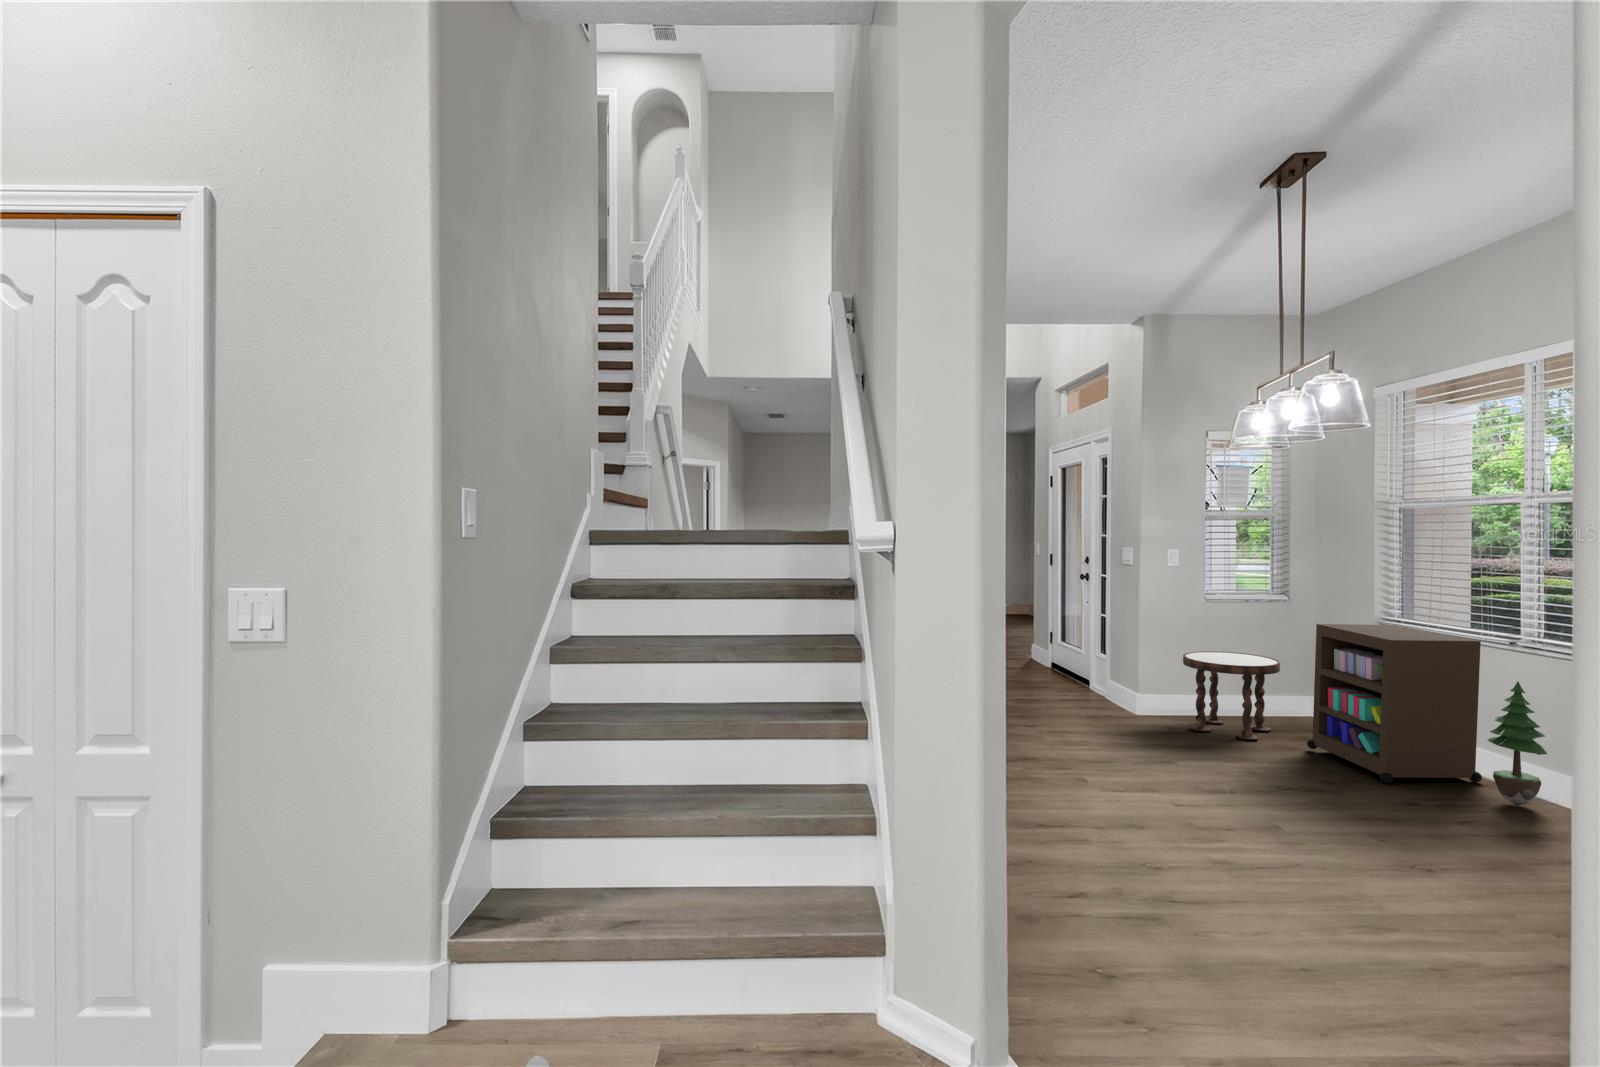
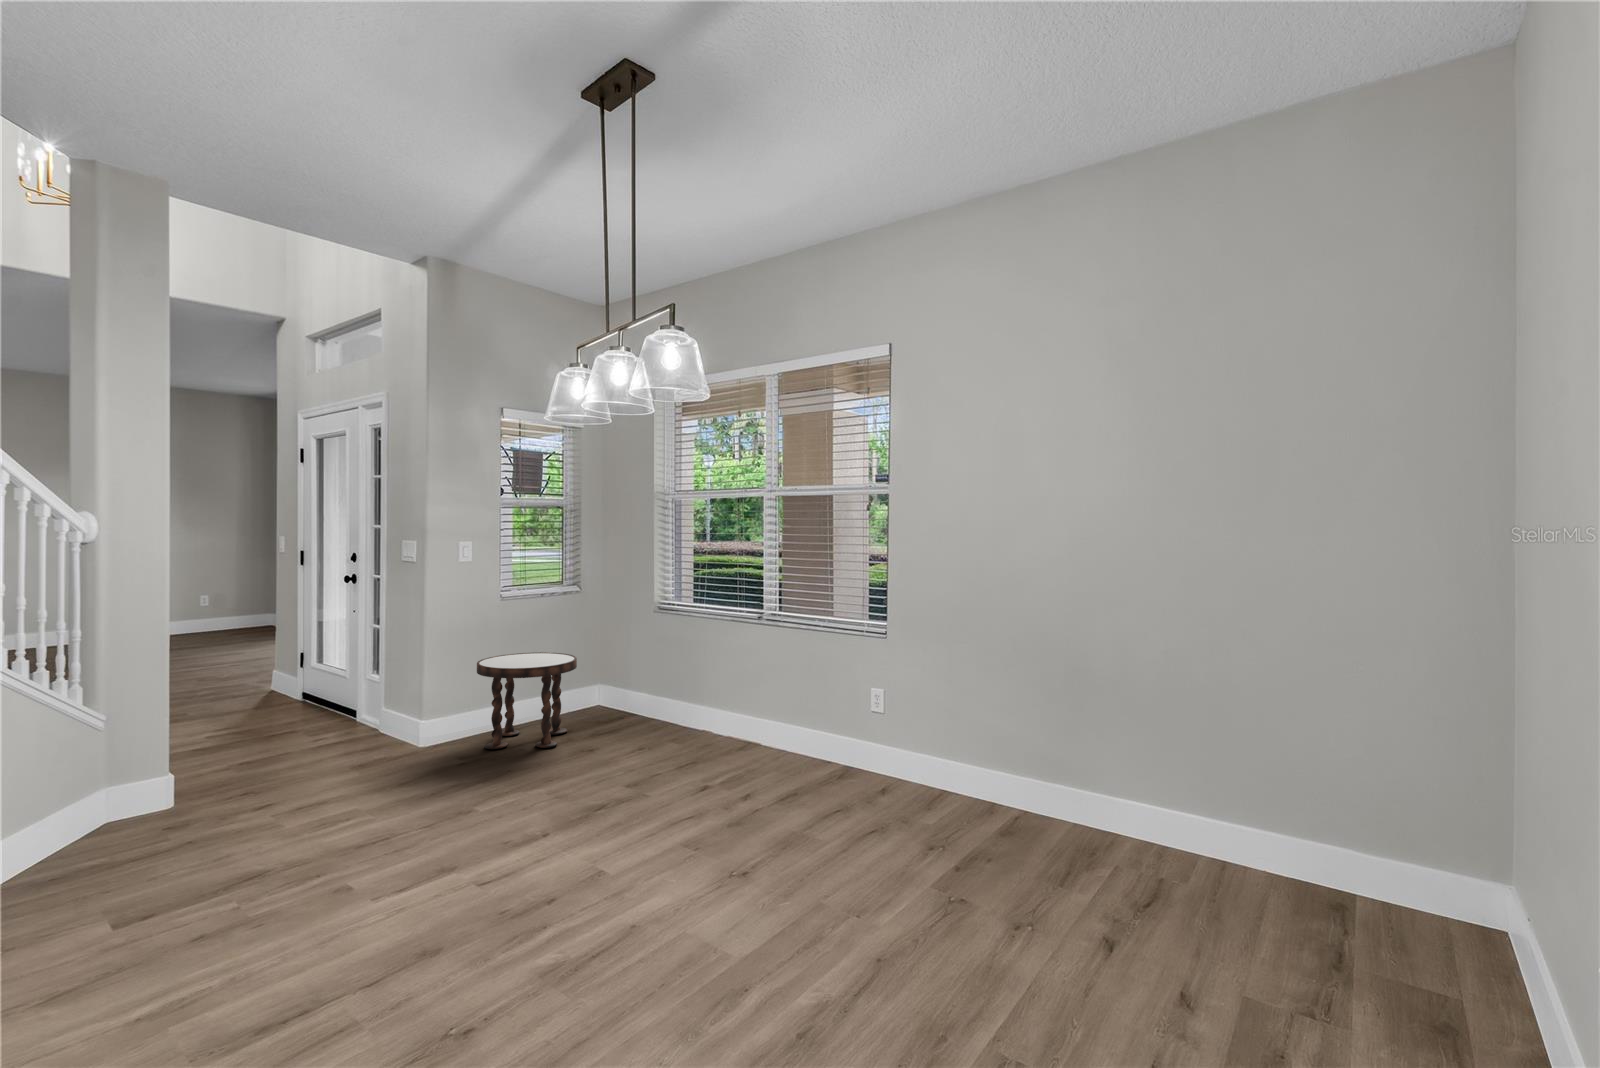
storage cabinet: present [1307,624,1482,783] -> none [604,608,741,765]
potted tree: present [1488,681,1547,806] -> none [750,649,789,760]

